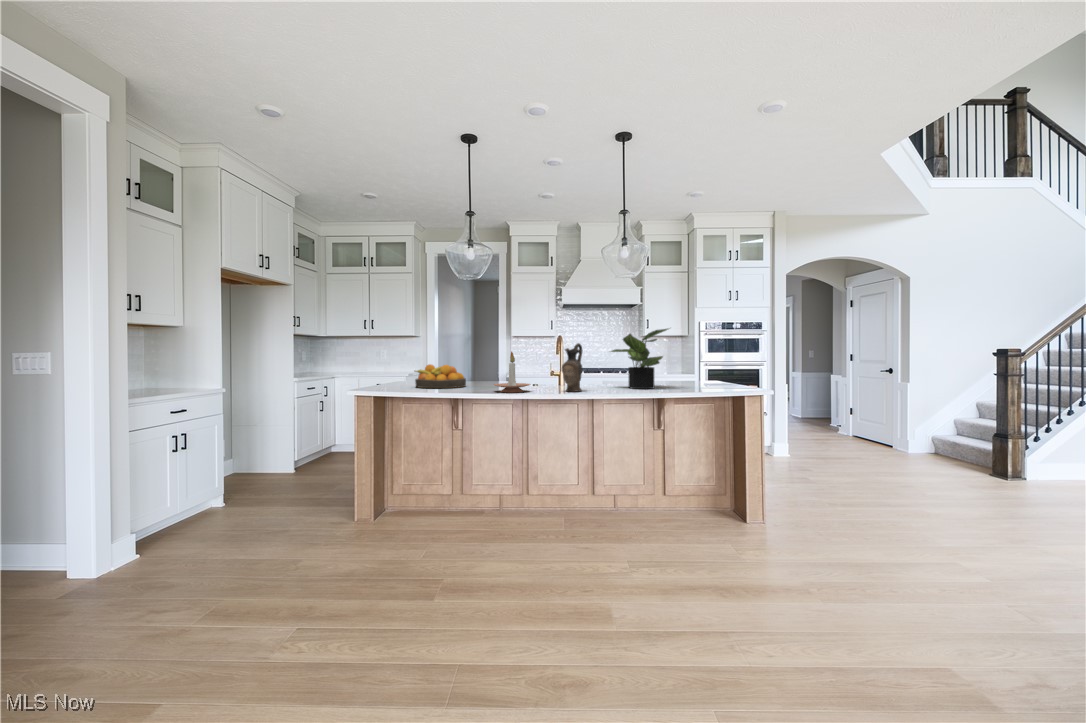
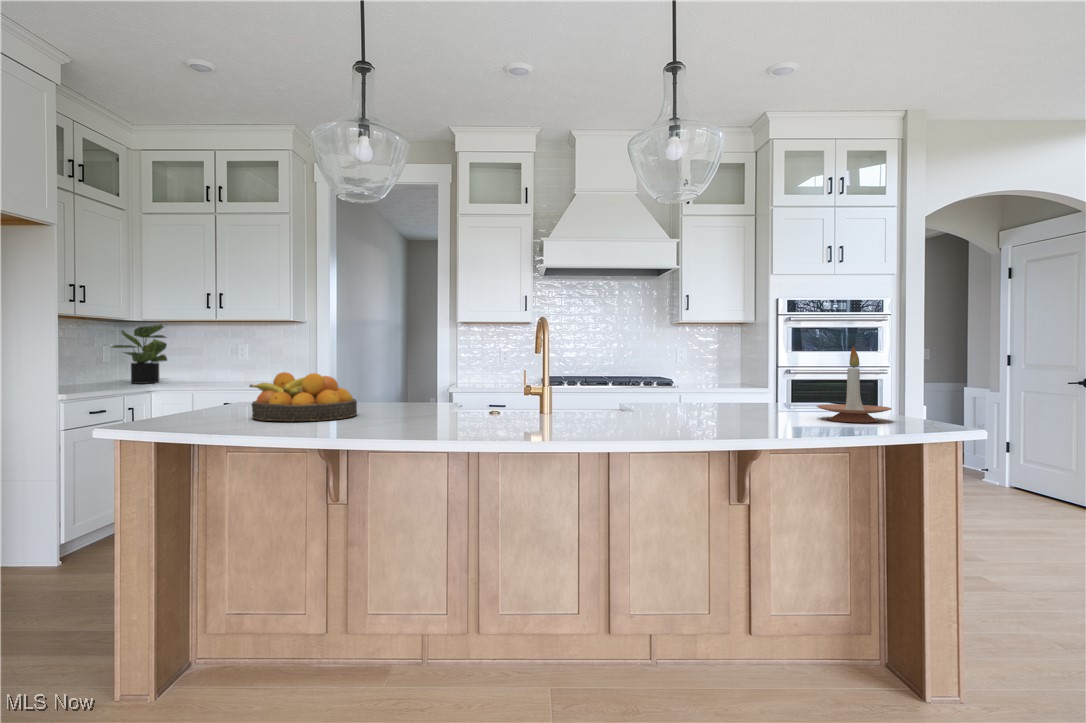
potted plant: present [611,329,668,389] -> present [112,324,167,384]
ceramic pitcher: present [562,343,583,392] -> none [547,330,590,431]
candle holder: present [494,352,530,392] -> present [817,347,892,422]

